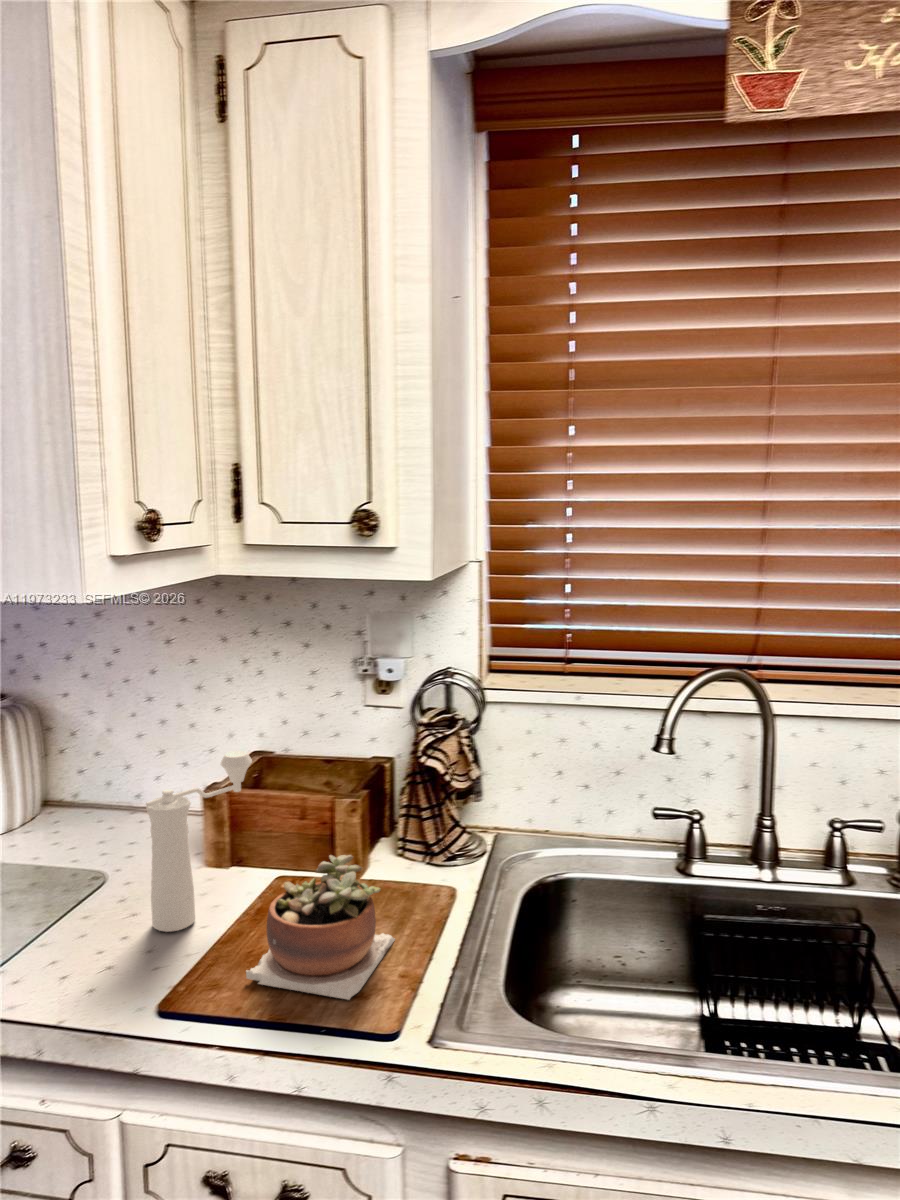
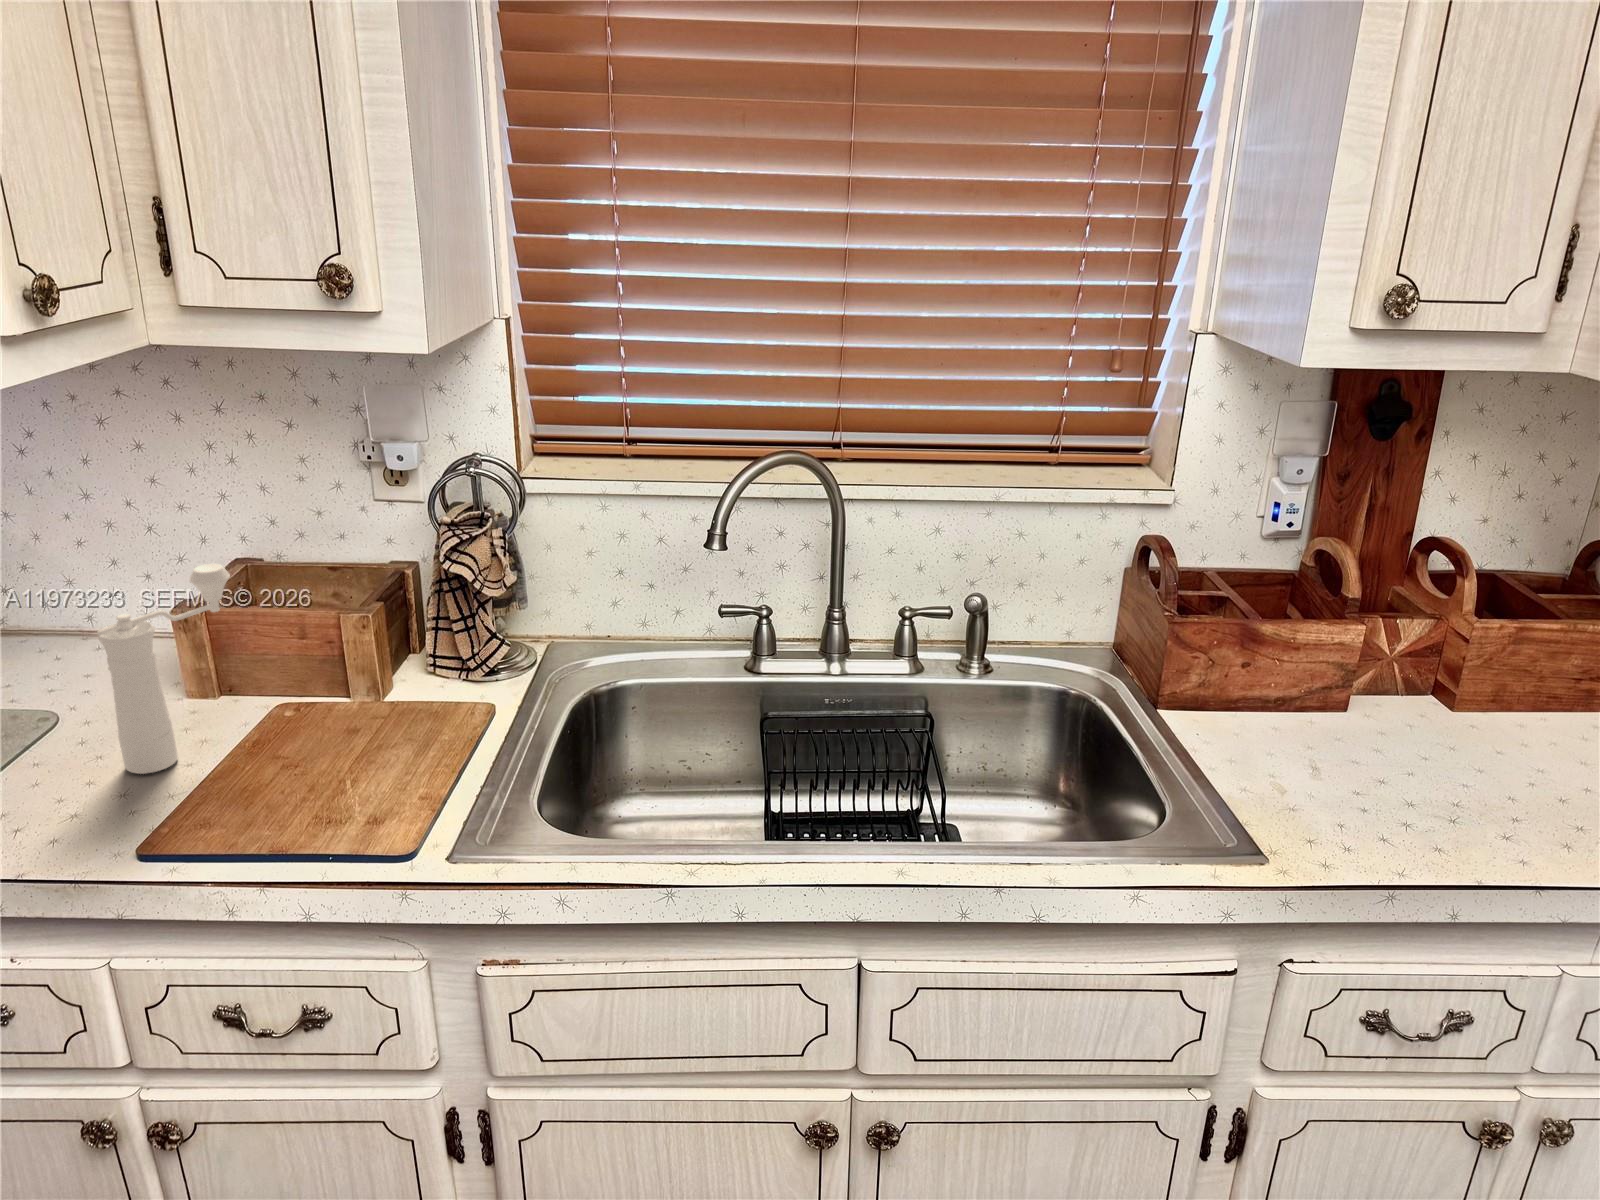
succulent plant: present [246,855,395,1000] -> none [241,676,418,826]

